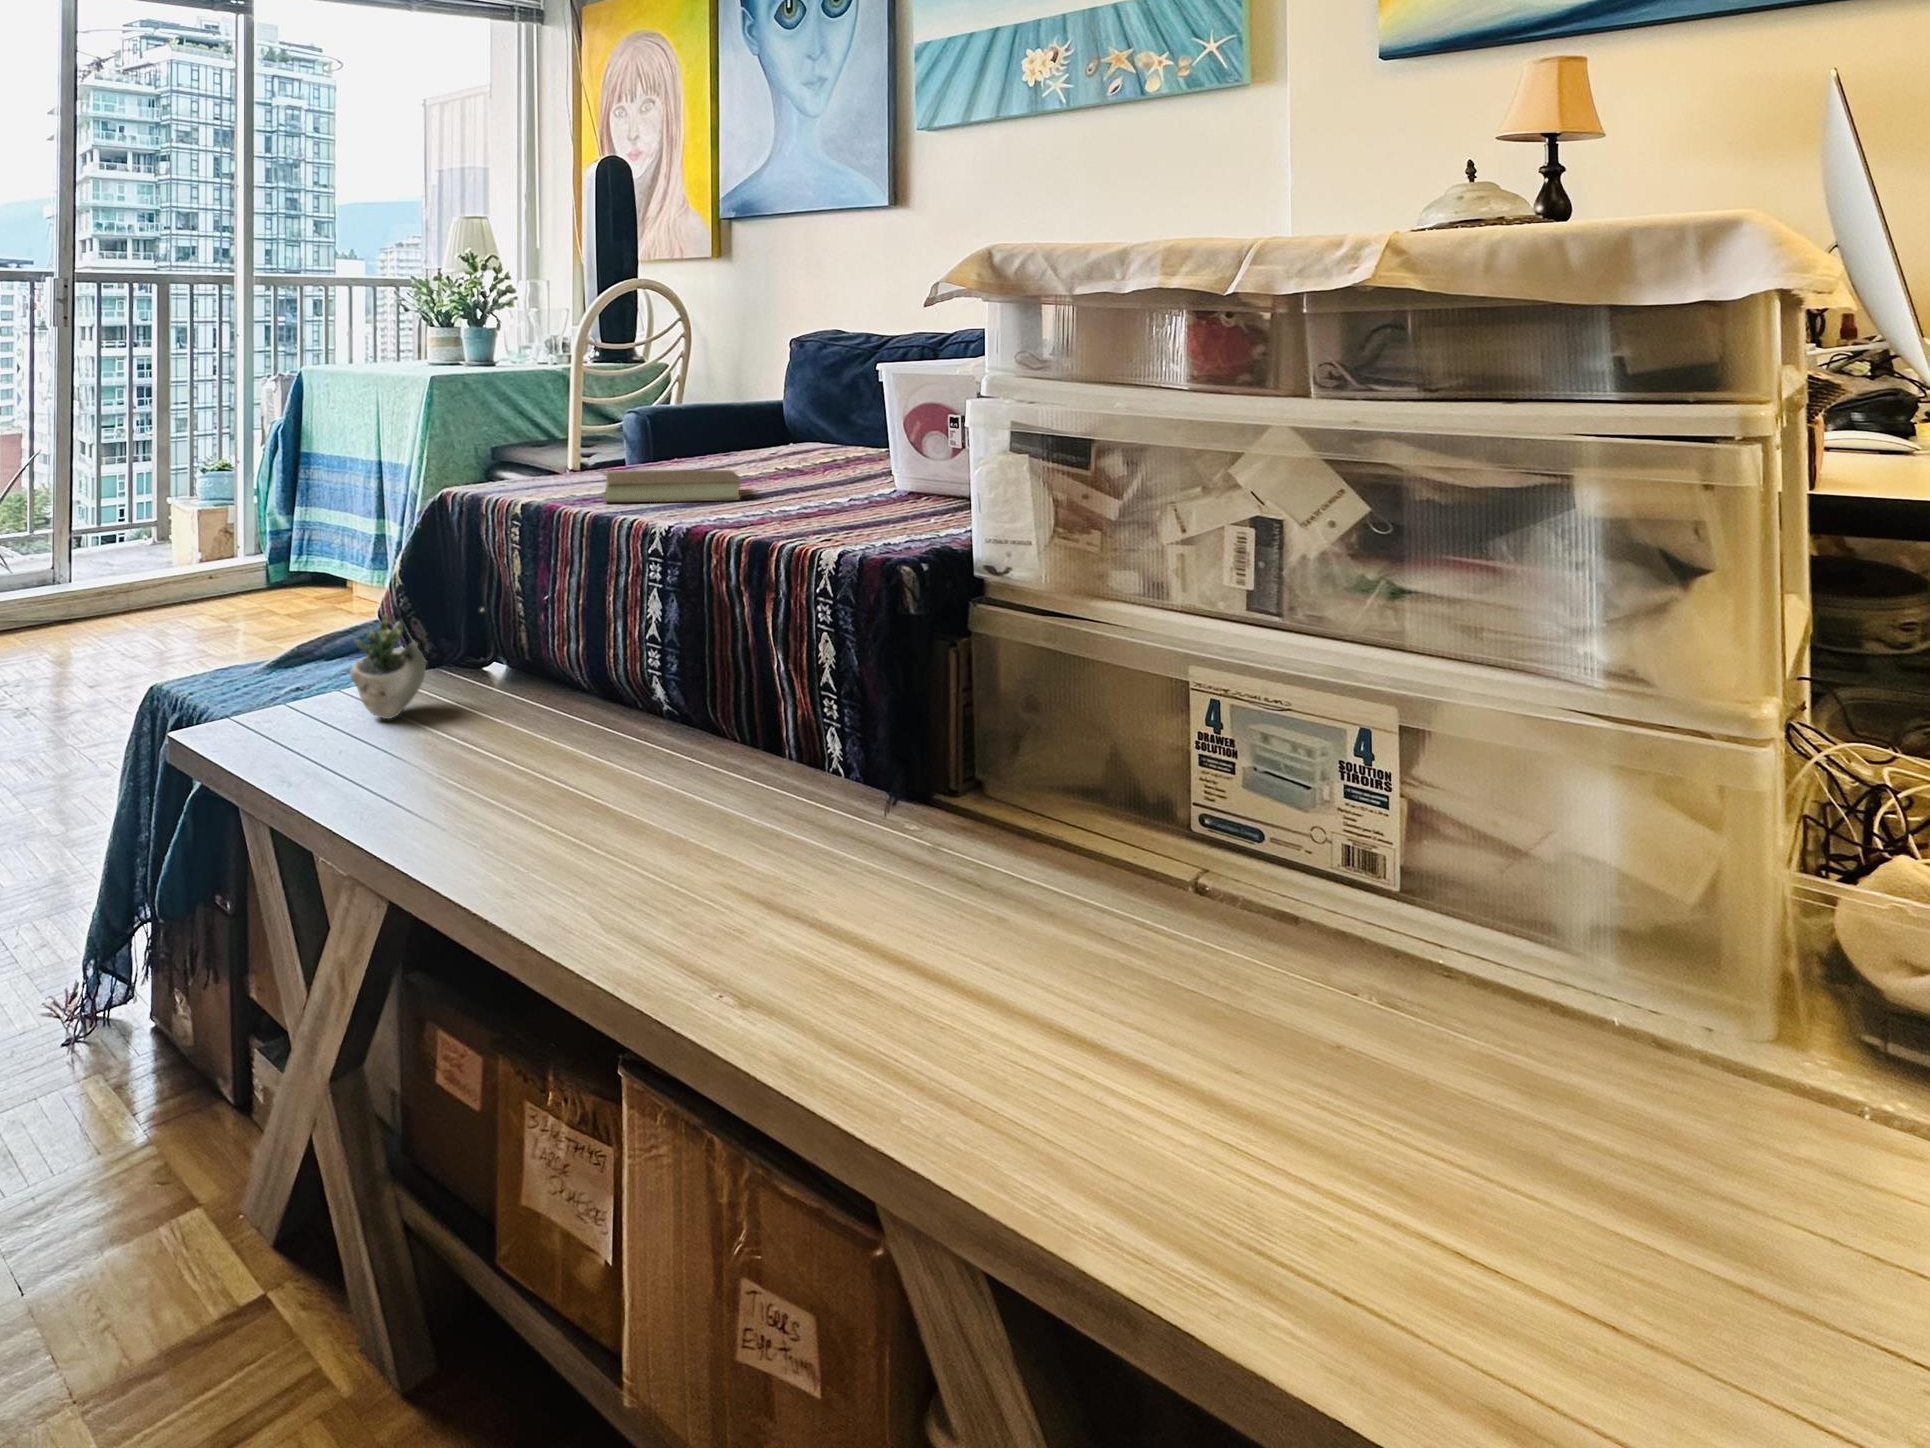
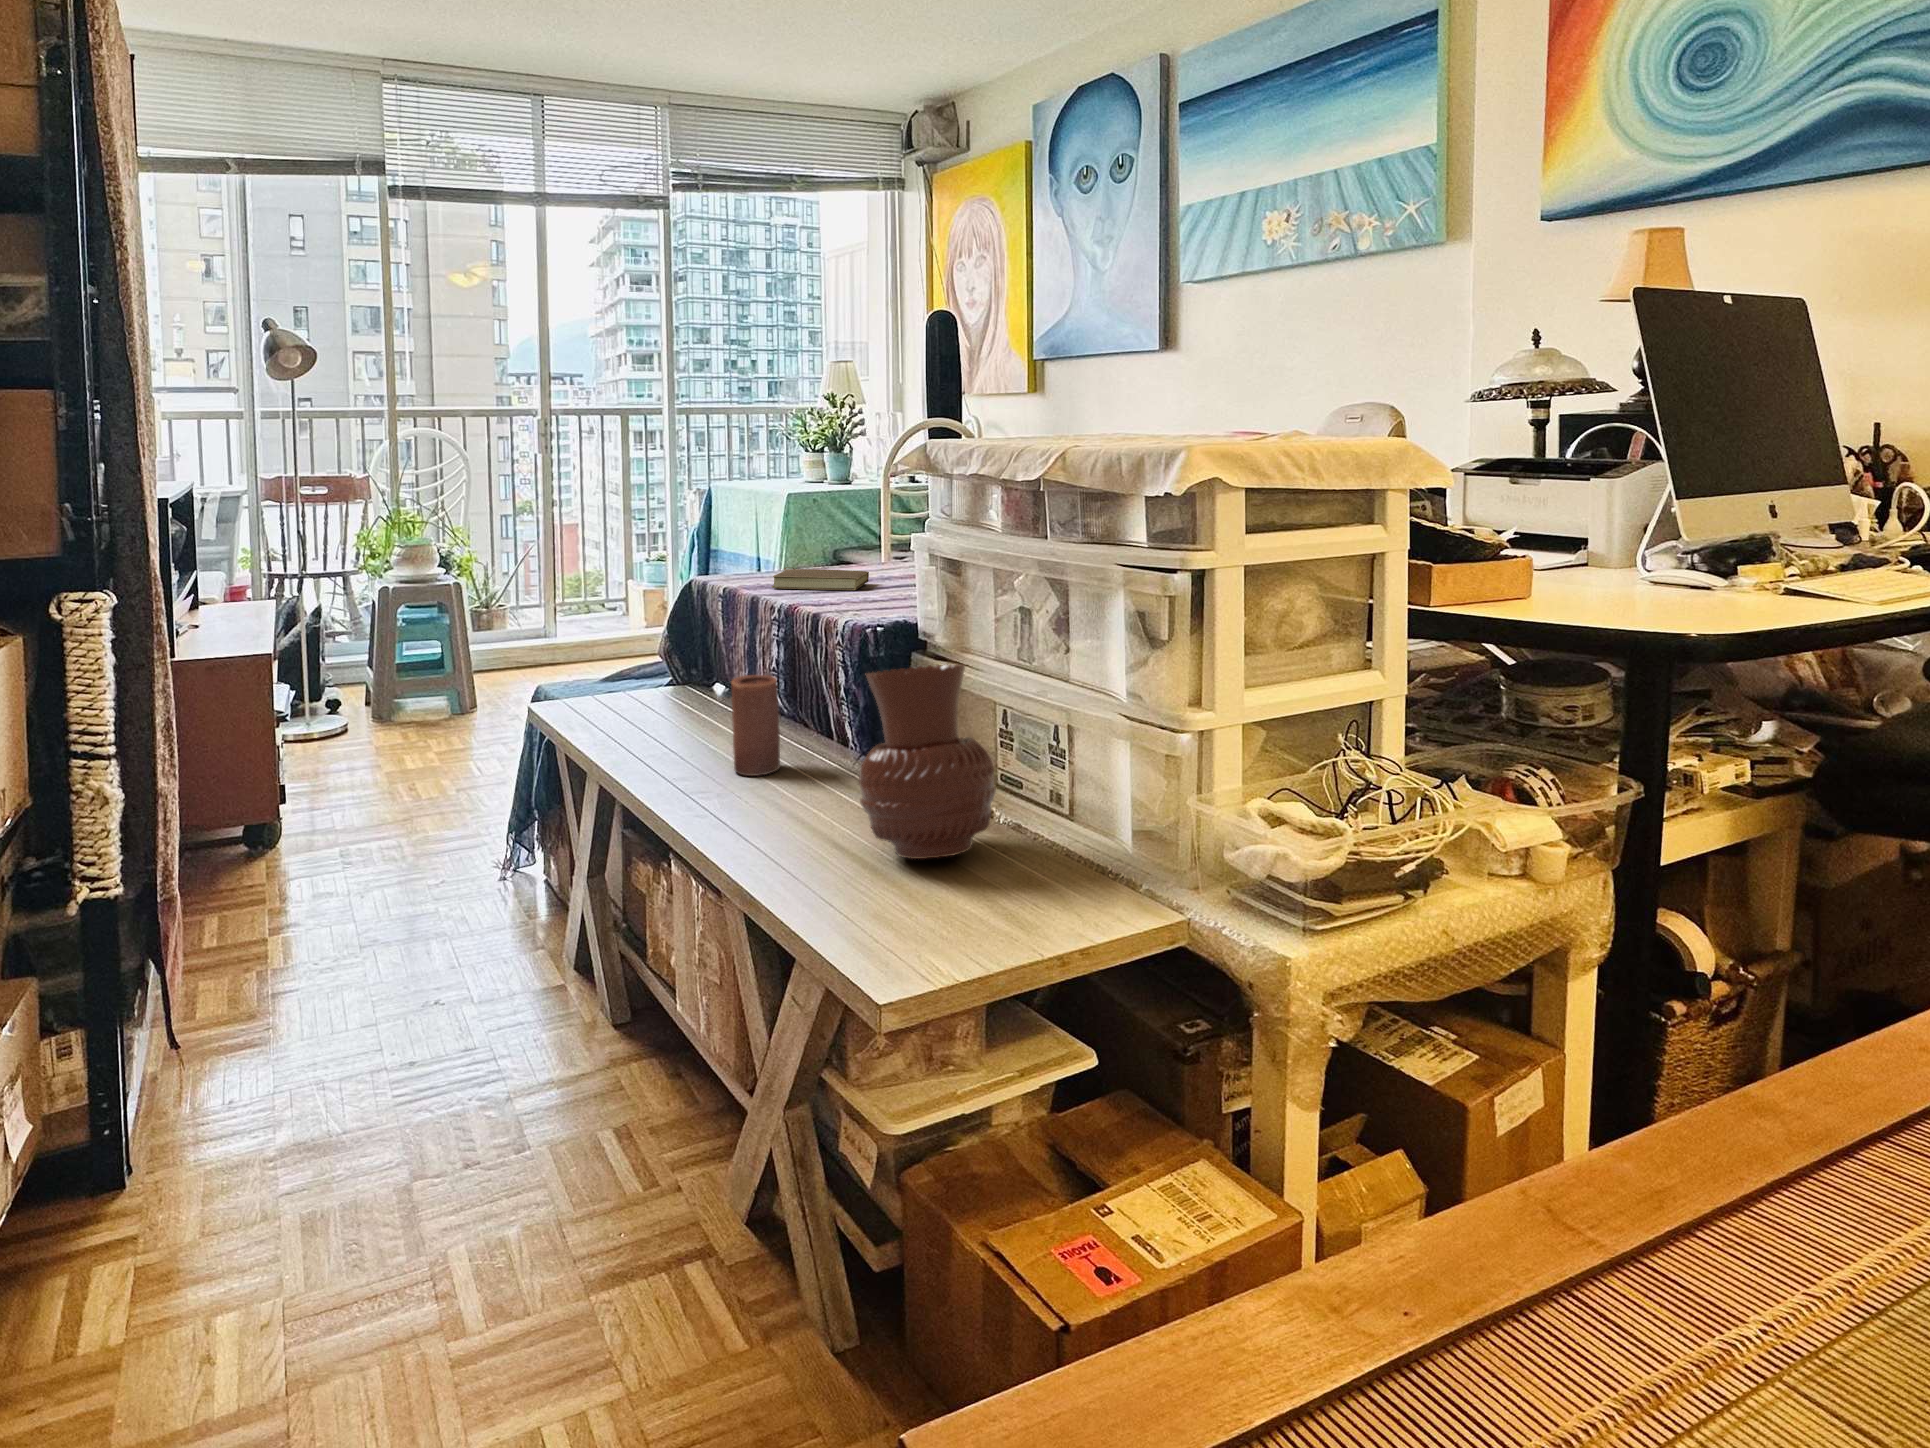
succulent plant: present [350,608,484,719] -> none [617,645,685,706]
vase: none [1182,640,1501,1091] -> present [859,664,996,859]
candle: none [698,665,783,868] -> present [732,675,780,776]

